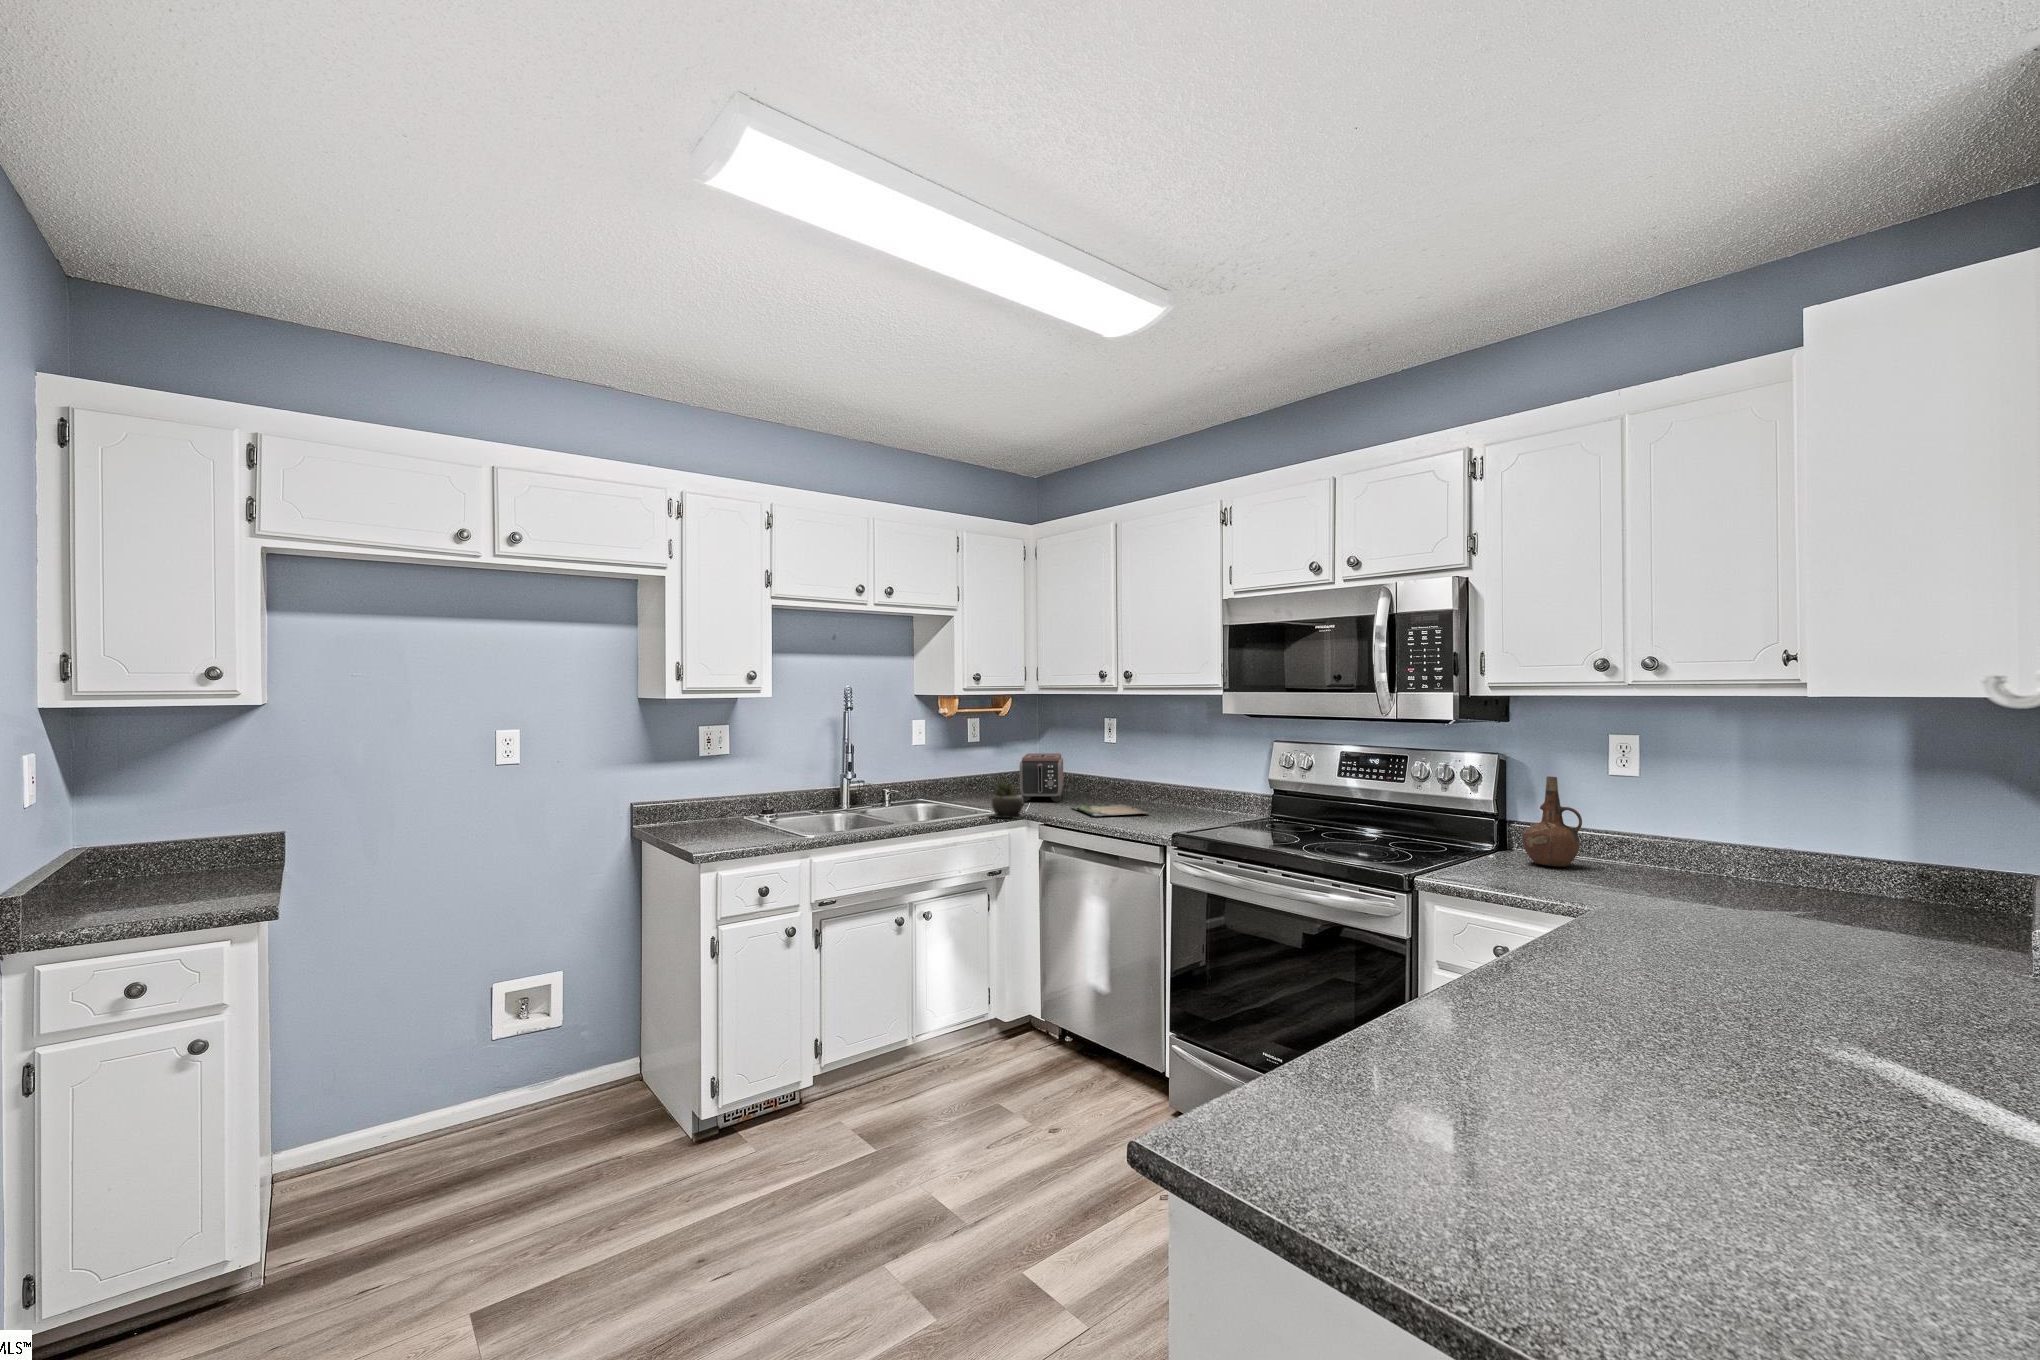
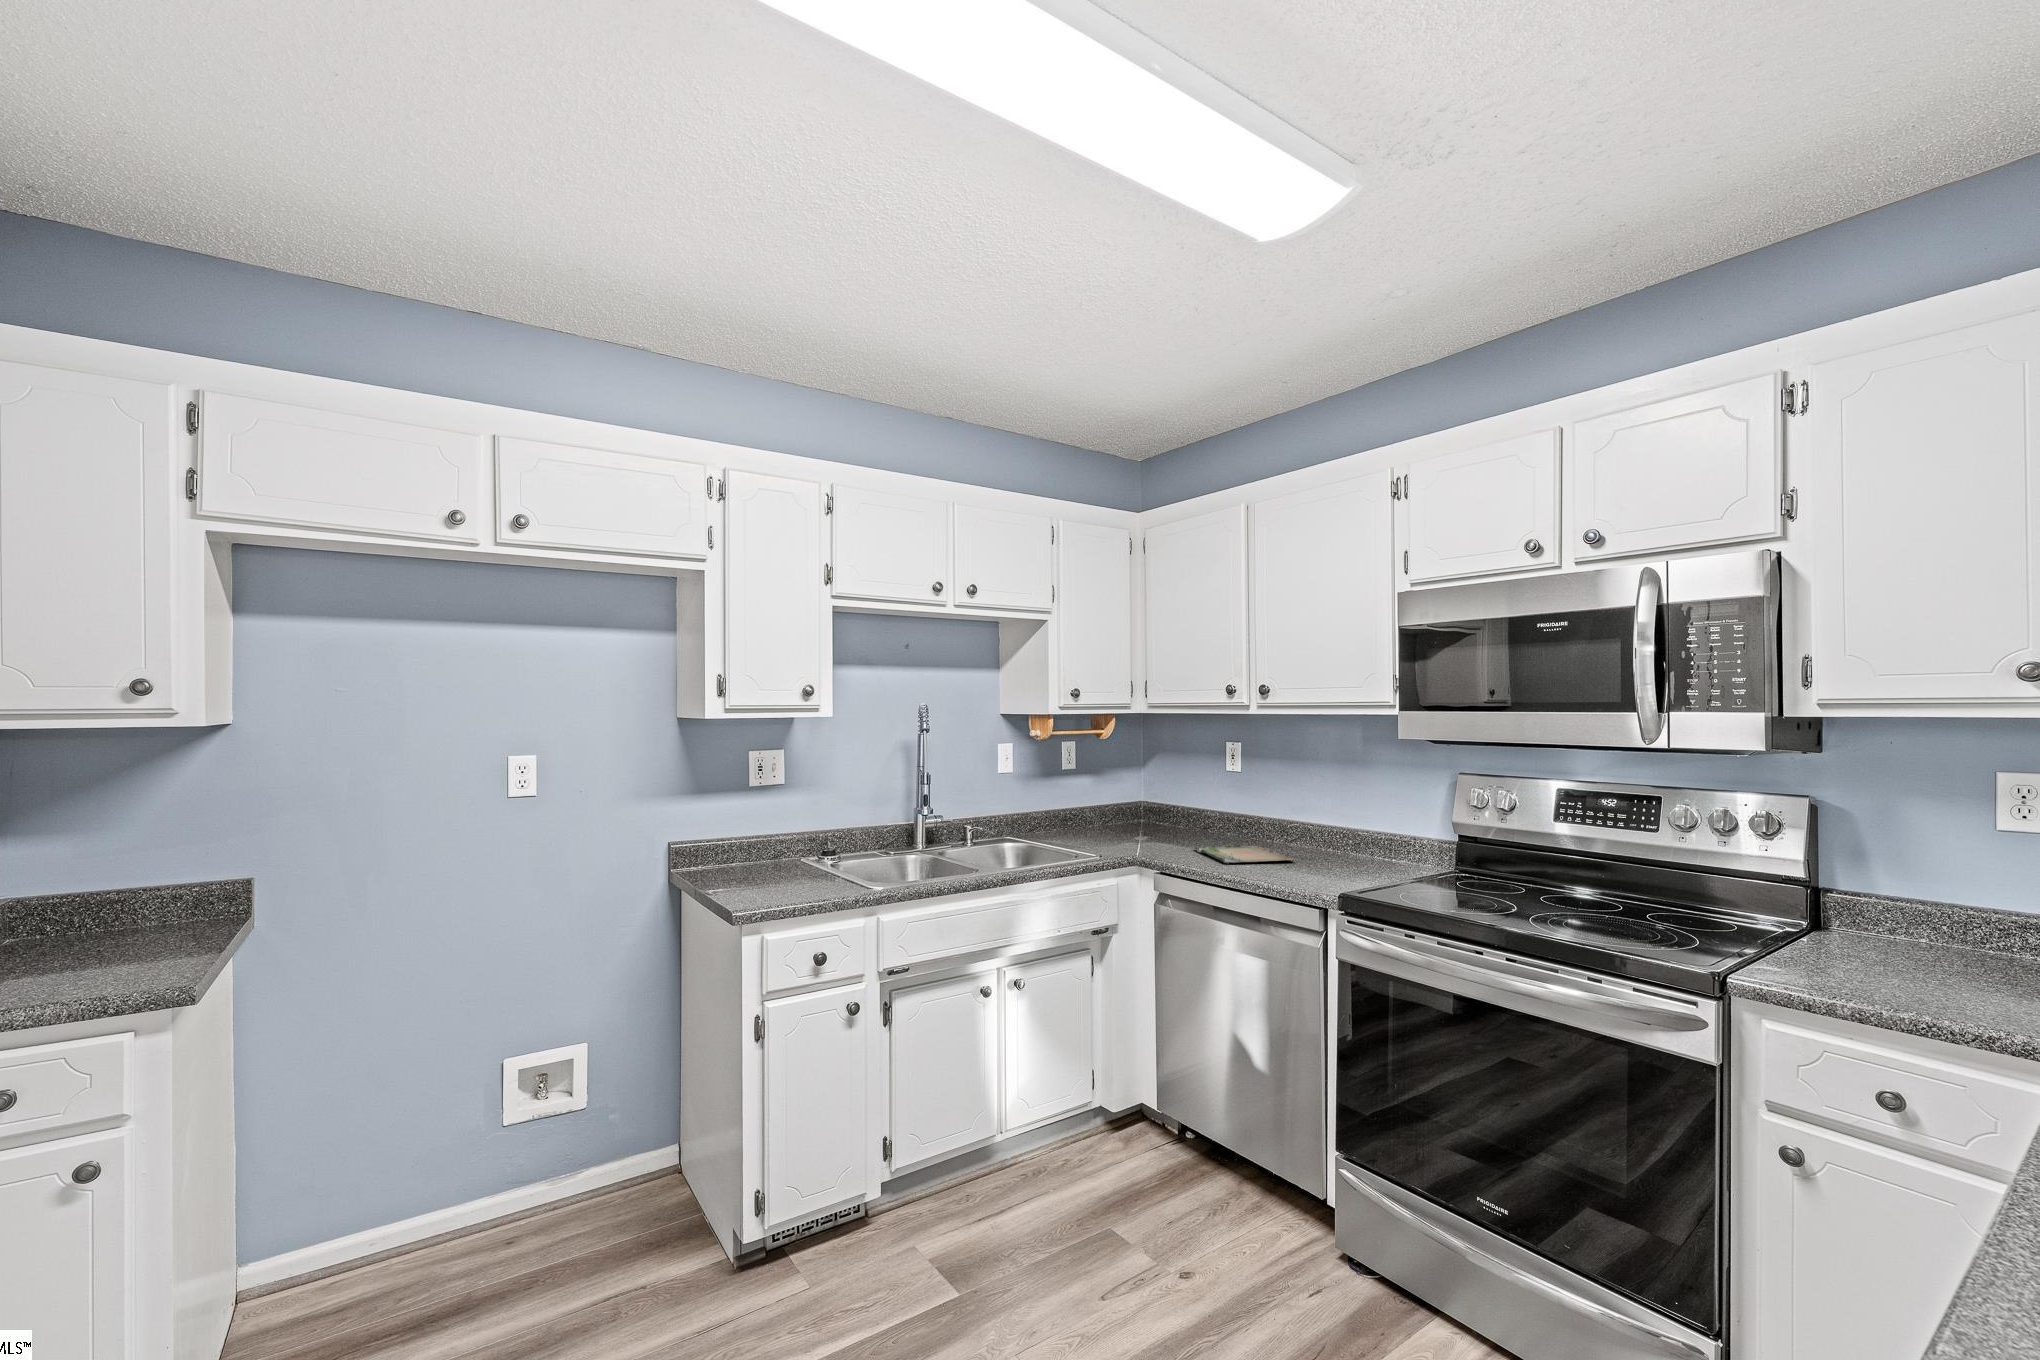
toaster: present [1020,753,1063,802] -> none [1127,780,1178,840]
ceramic pitcher: present [1522,776,1582,866] -> none [1871,835,1974,967]
succulent plant: present [991,782,1024,819] -> none [1092,815,1141,865]

